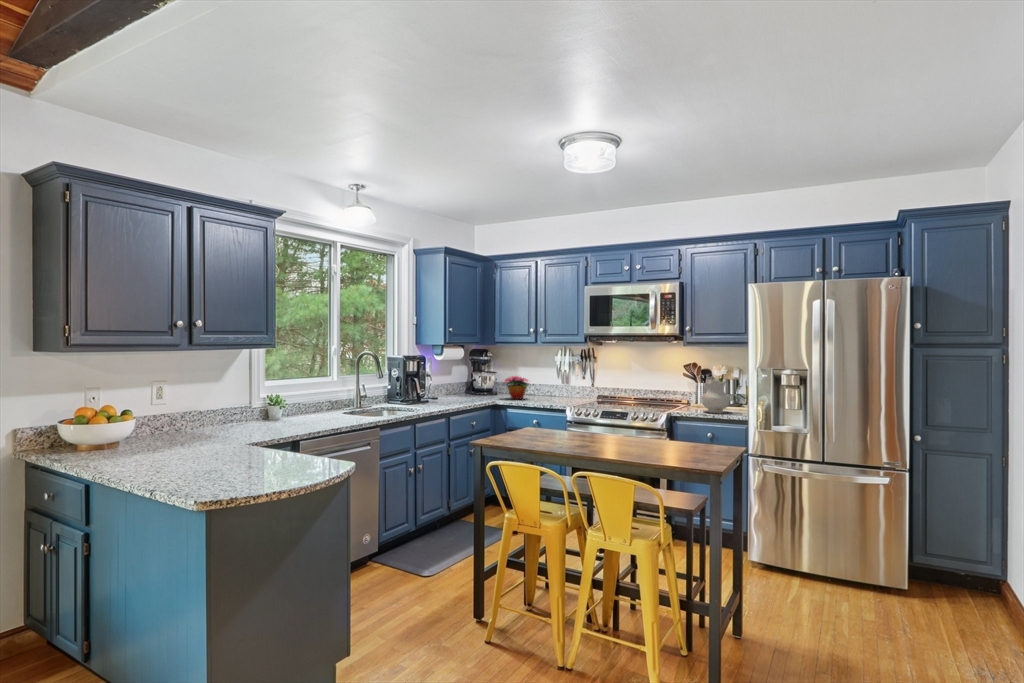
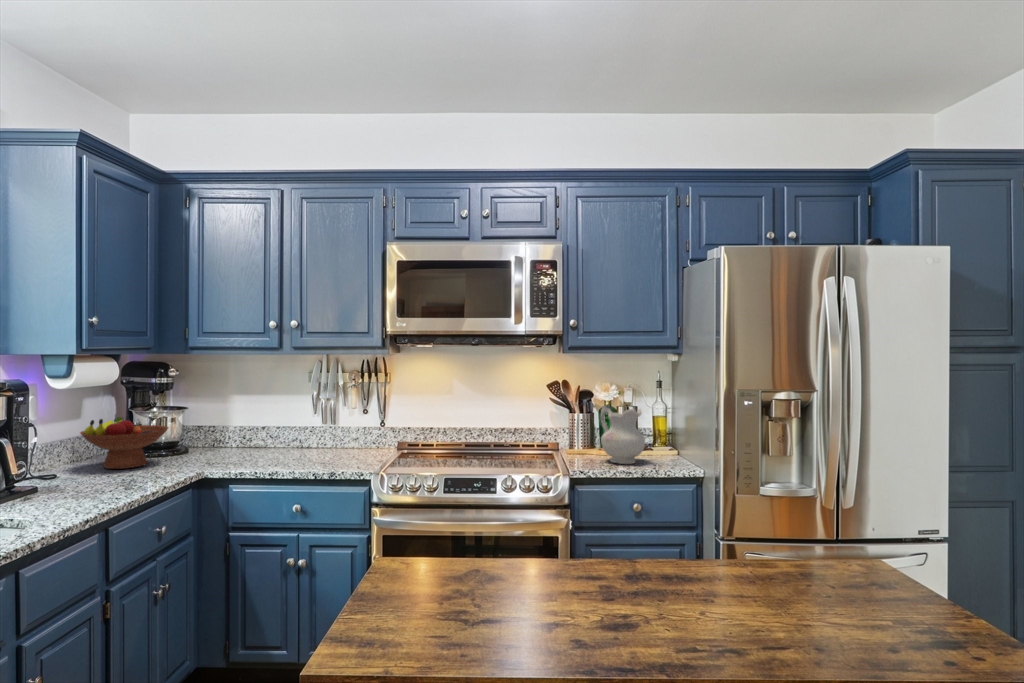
fruit bowl: none [449,374,485,398] -> present [80,417,168,469]
flower arrangement: present [505,376,529,399] -> none [205,413,278,461]

